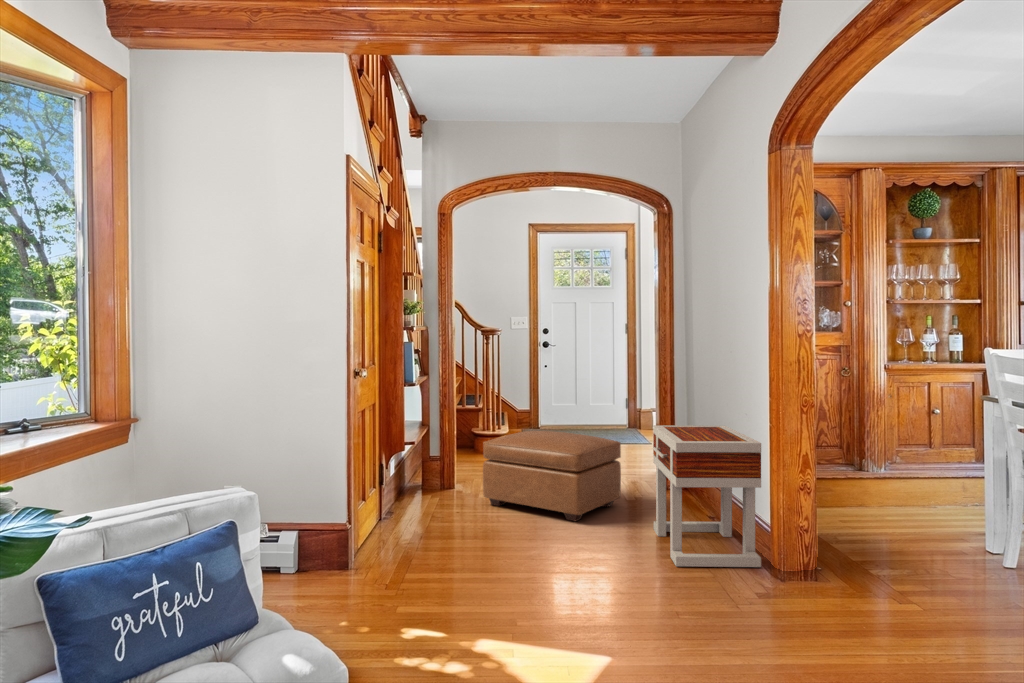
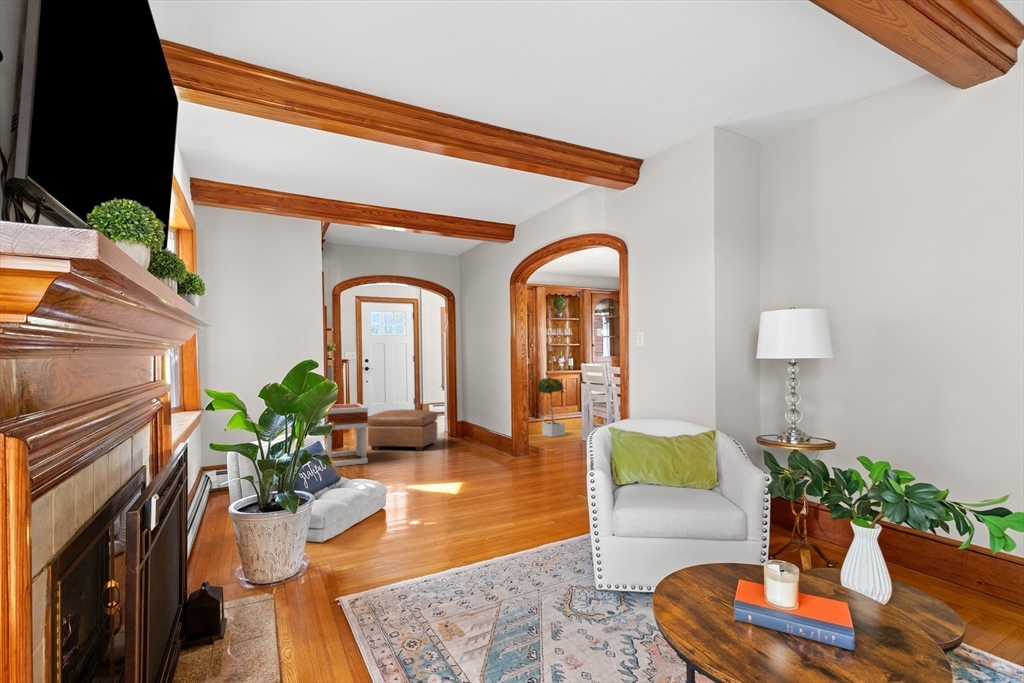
potted tree: none [858,378,930,521] -> present [538,377,565,437]
side table: present [653,425,761,567] -> present [324,404,368,466]

